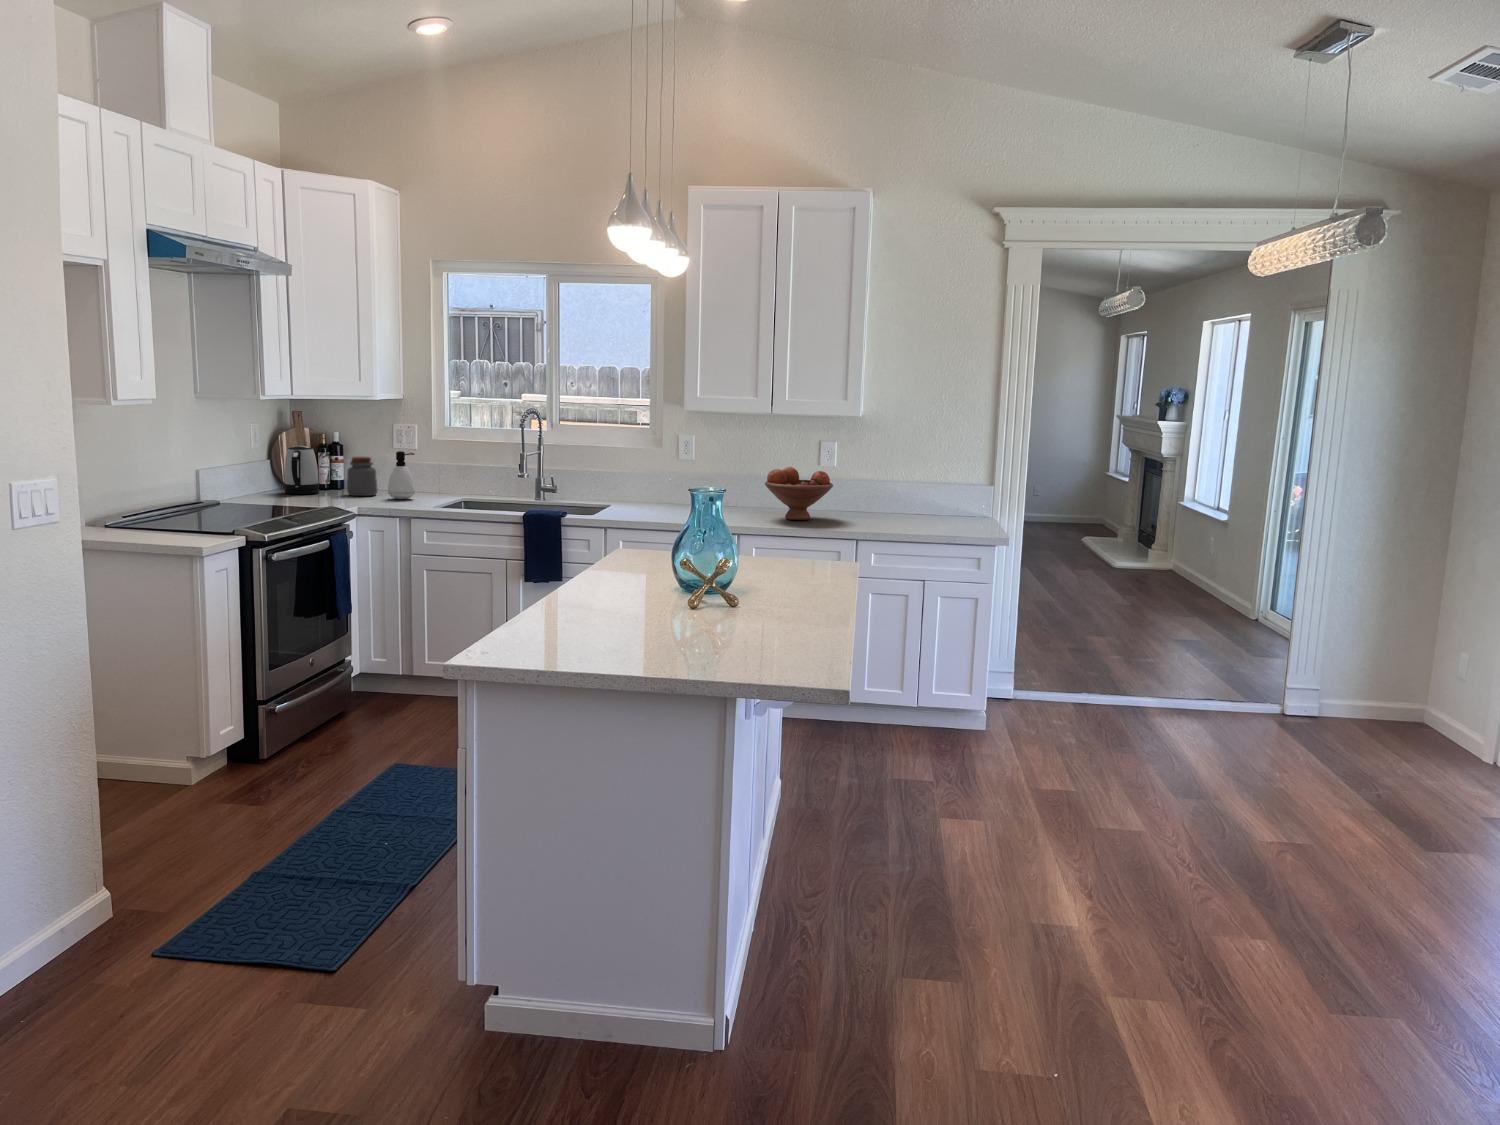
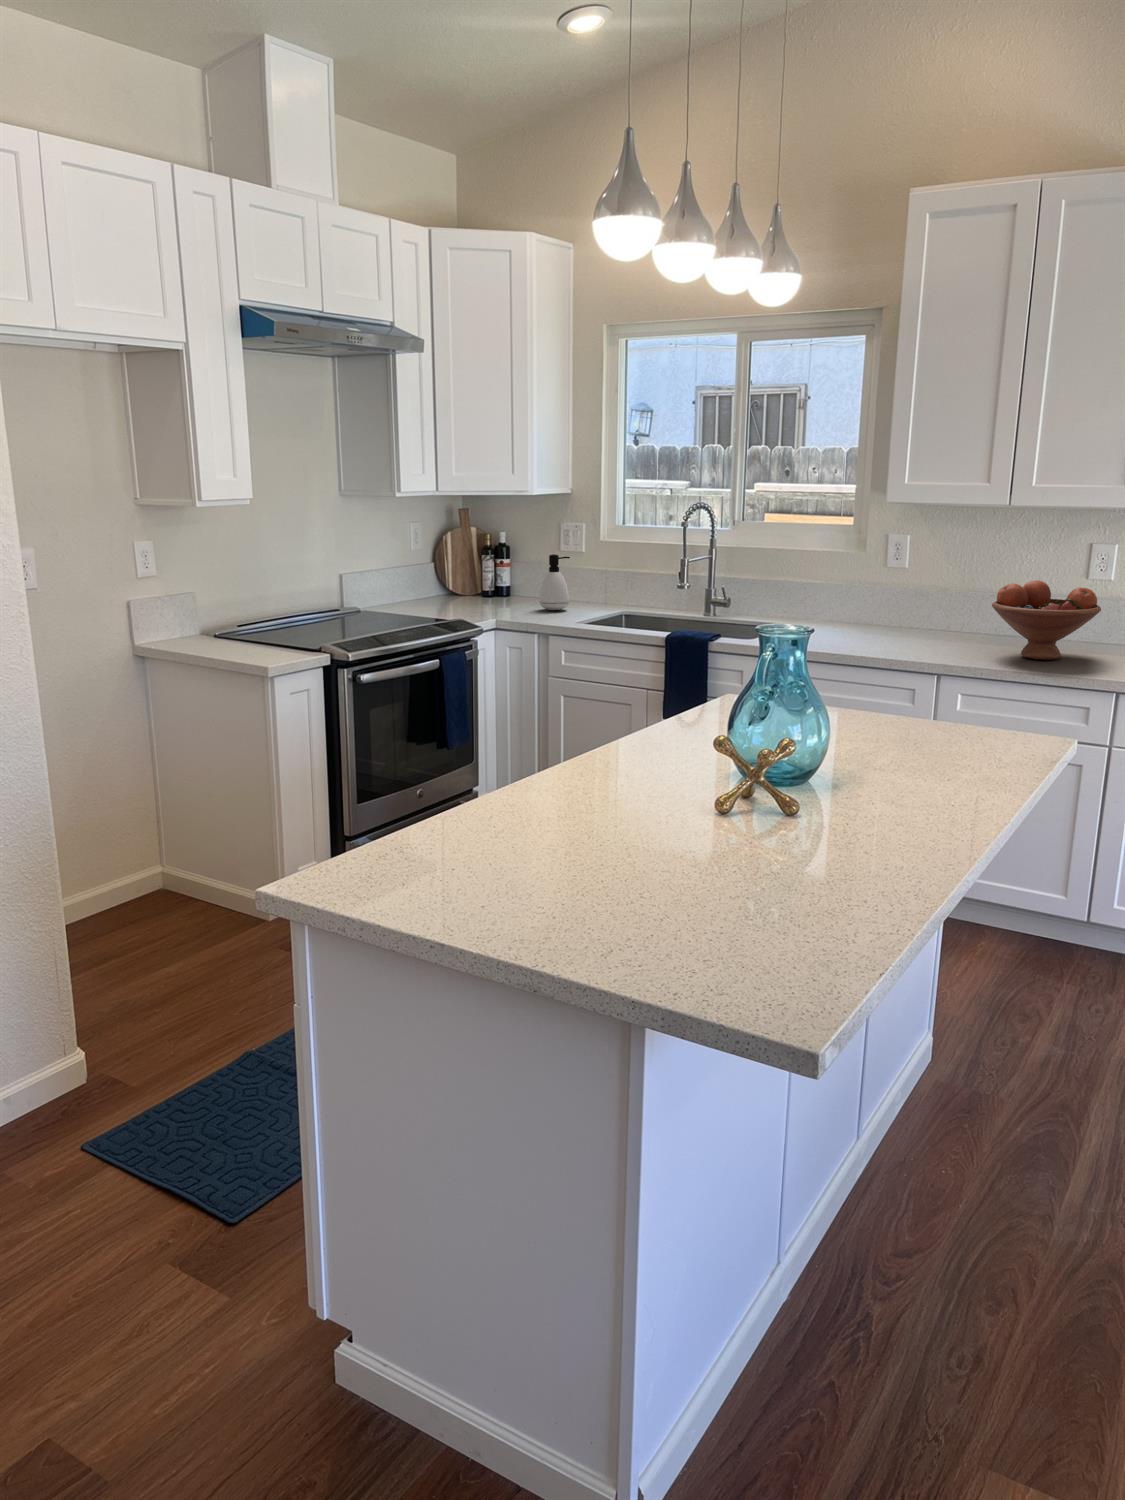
kettle: present [284,446,319,494] -> none [444,548,480,601]
jar: present [347,457,377,496] -> none [504,560,536,605]

